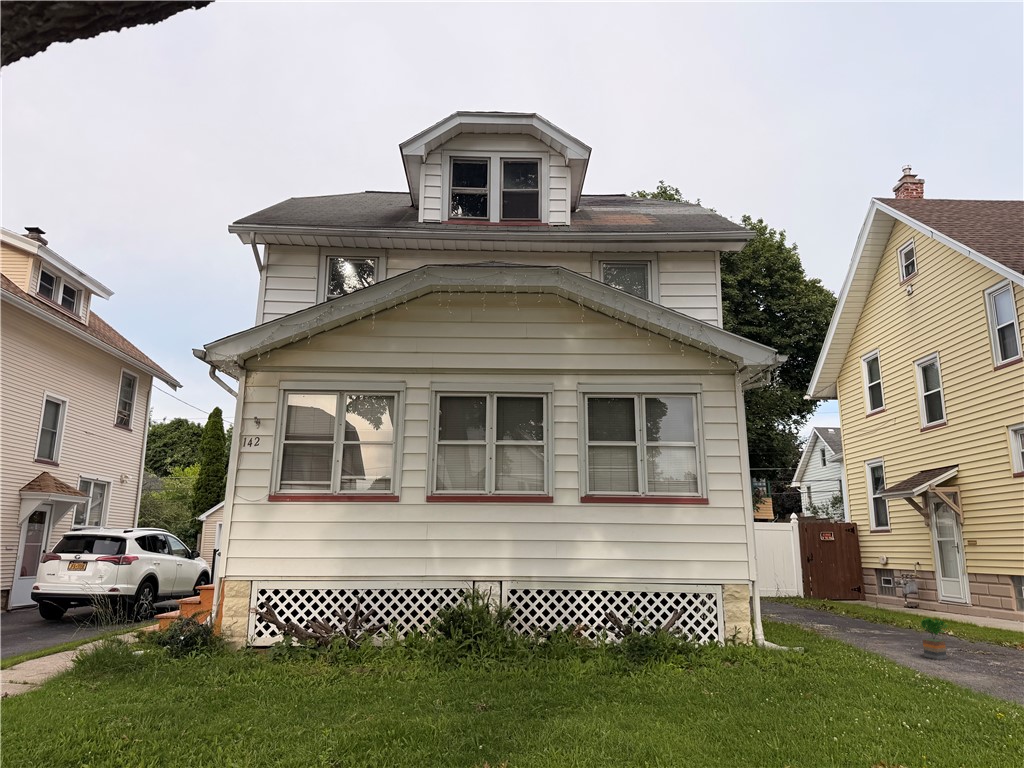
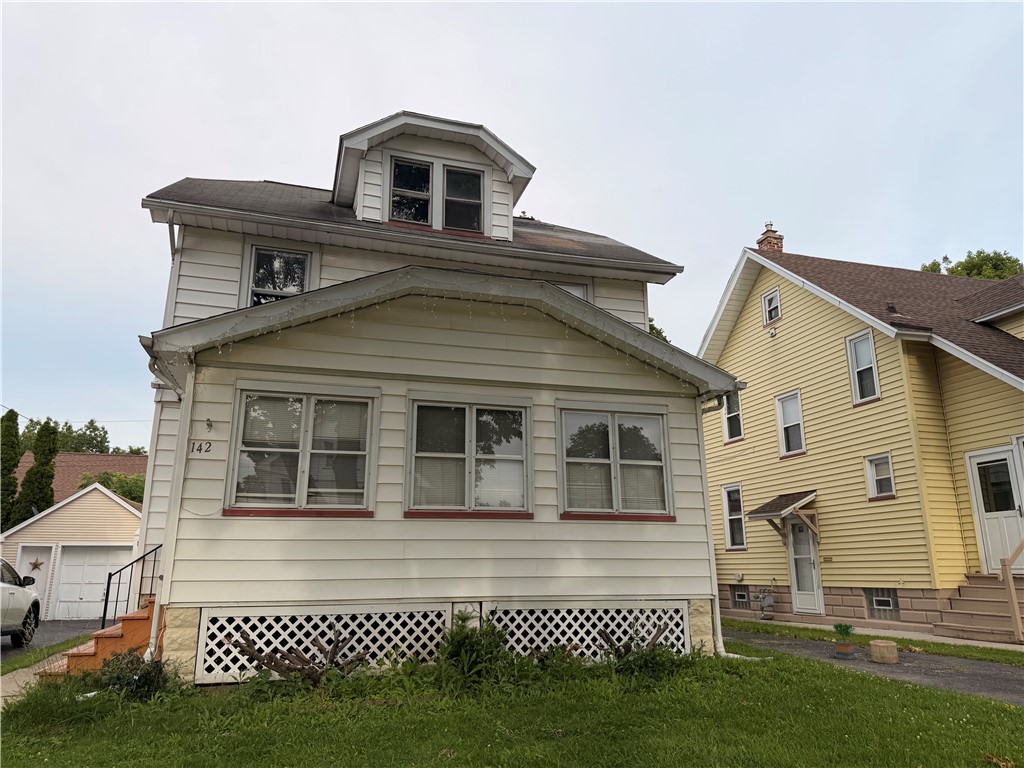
wooden bucket: none [960,640,996,668] -> present [870,640,898,664]

